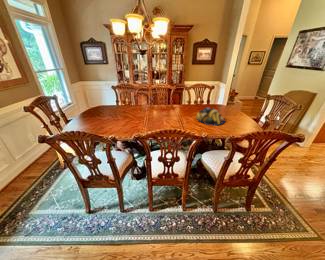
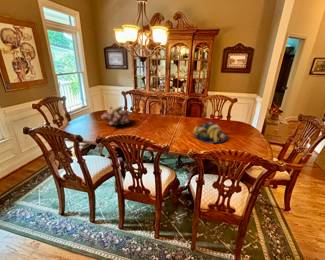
flower arrangement: none [108,100,135,120] -> present [101,106,130,125]

